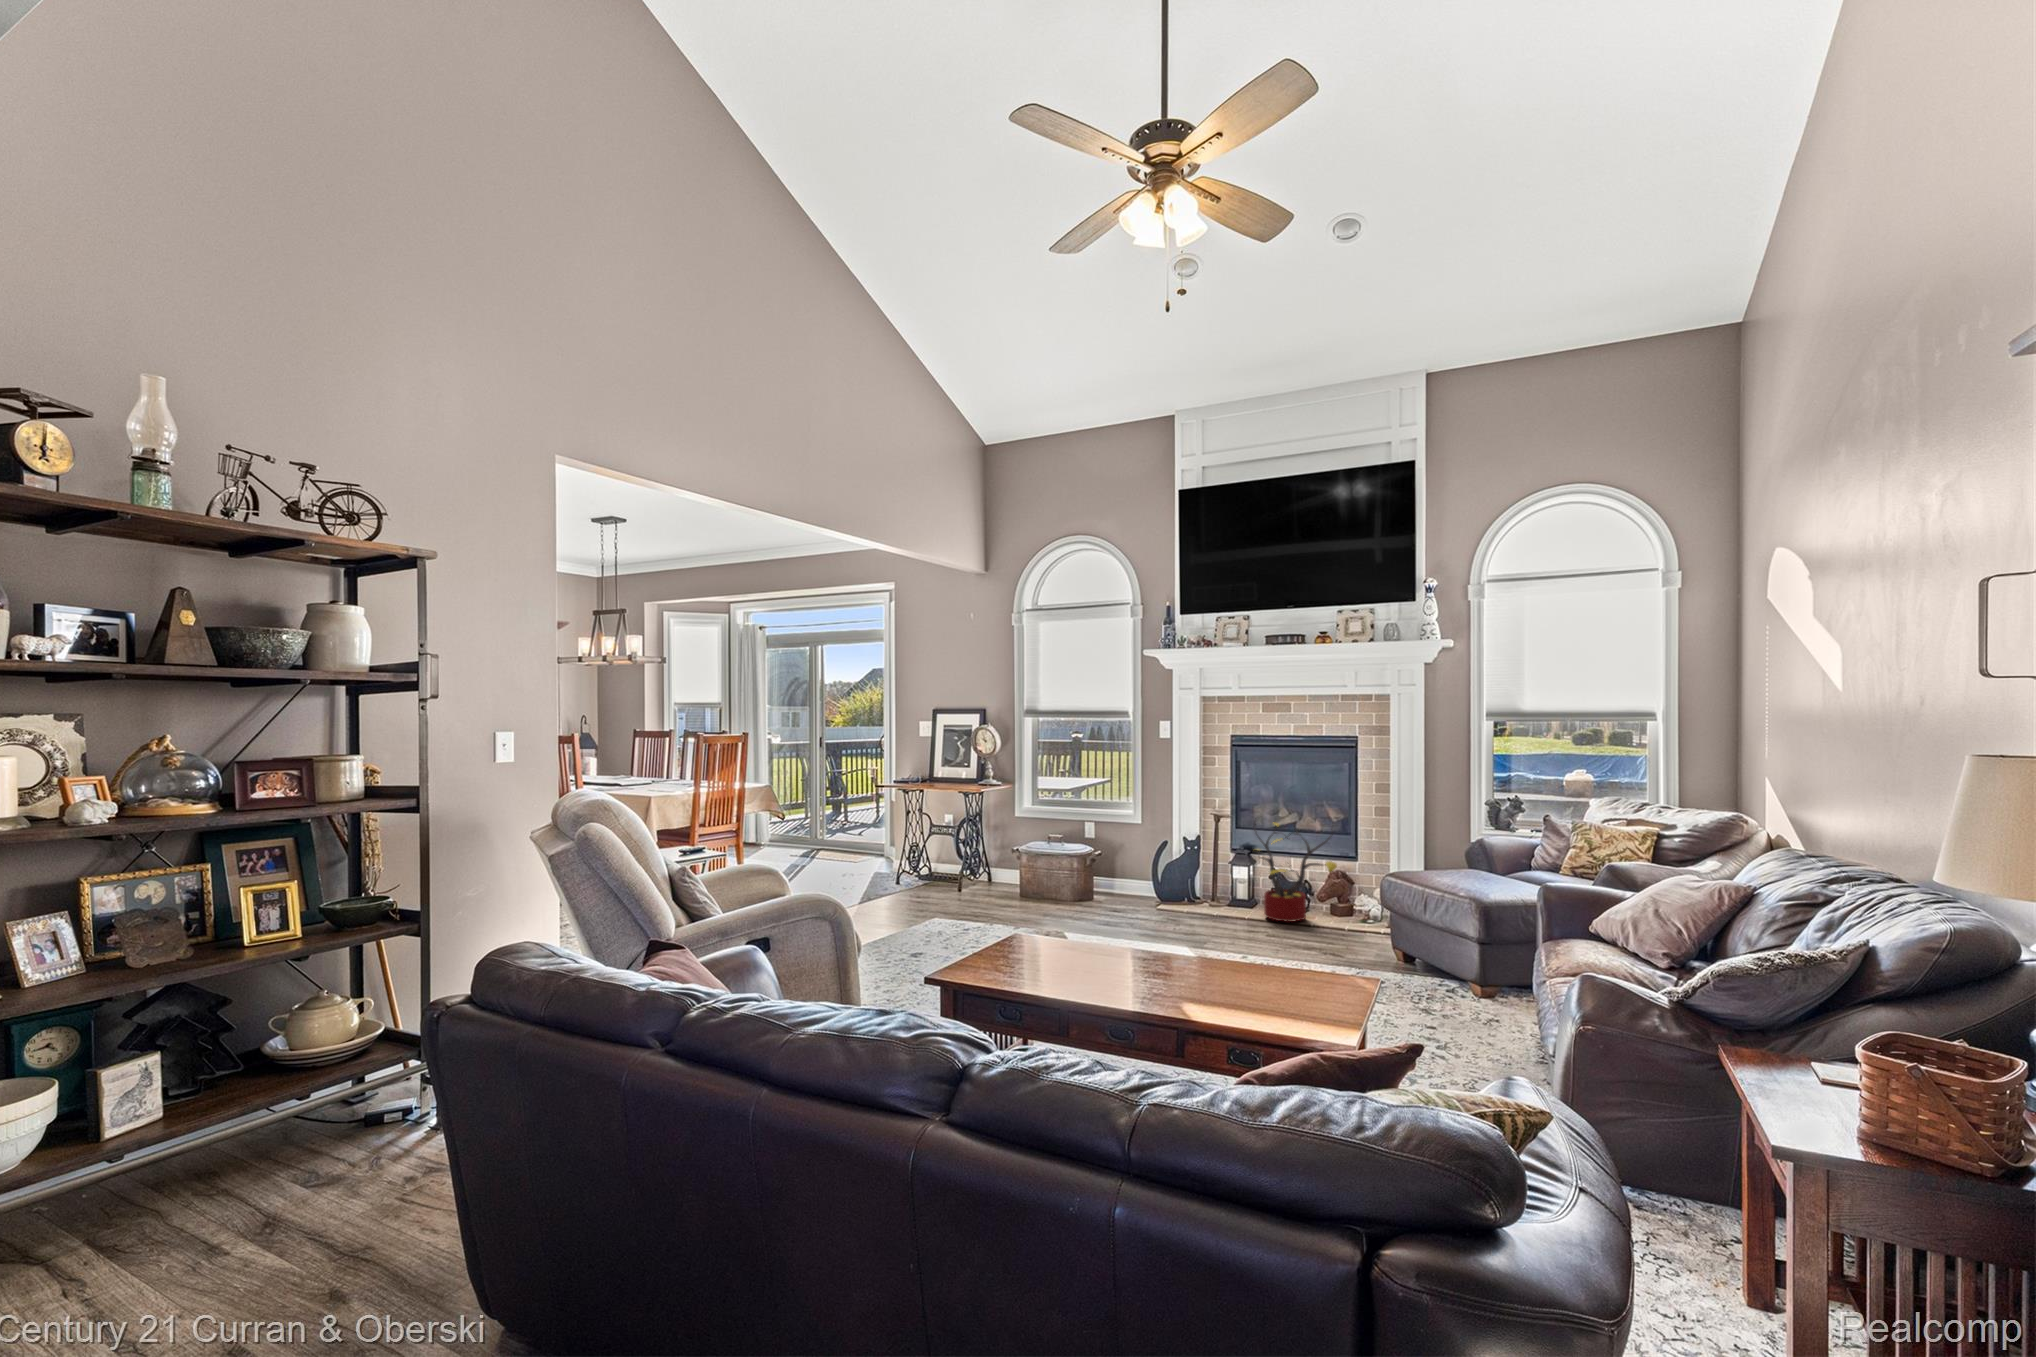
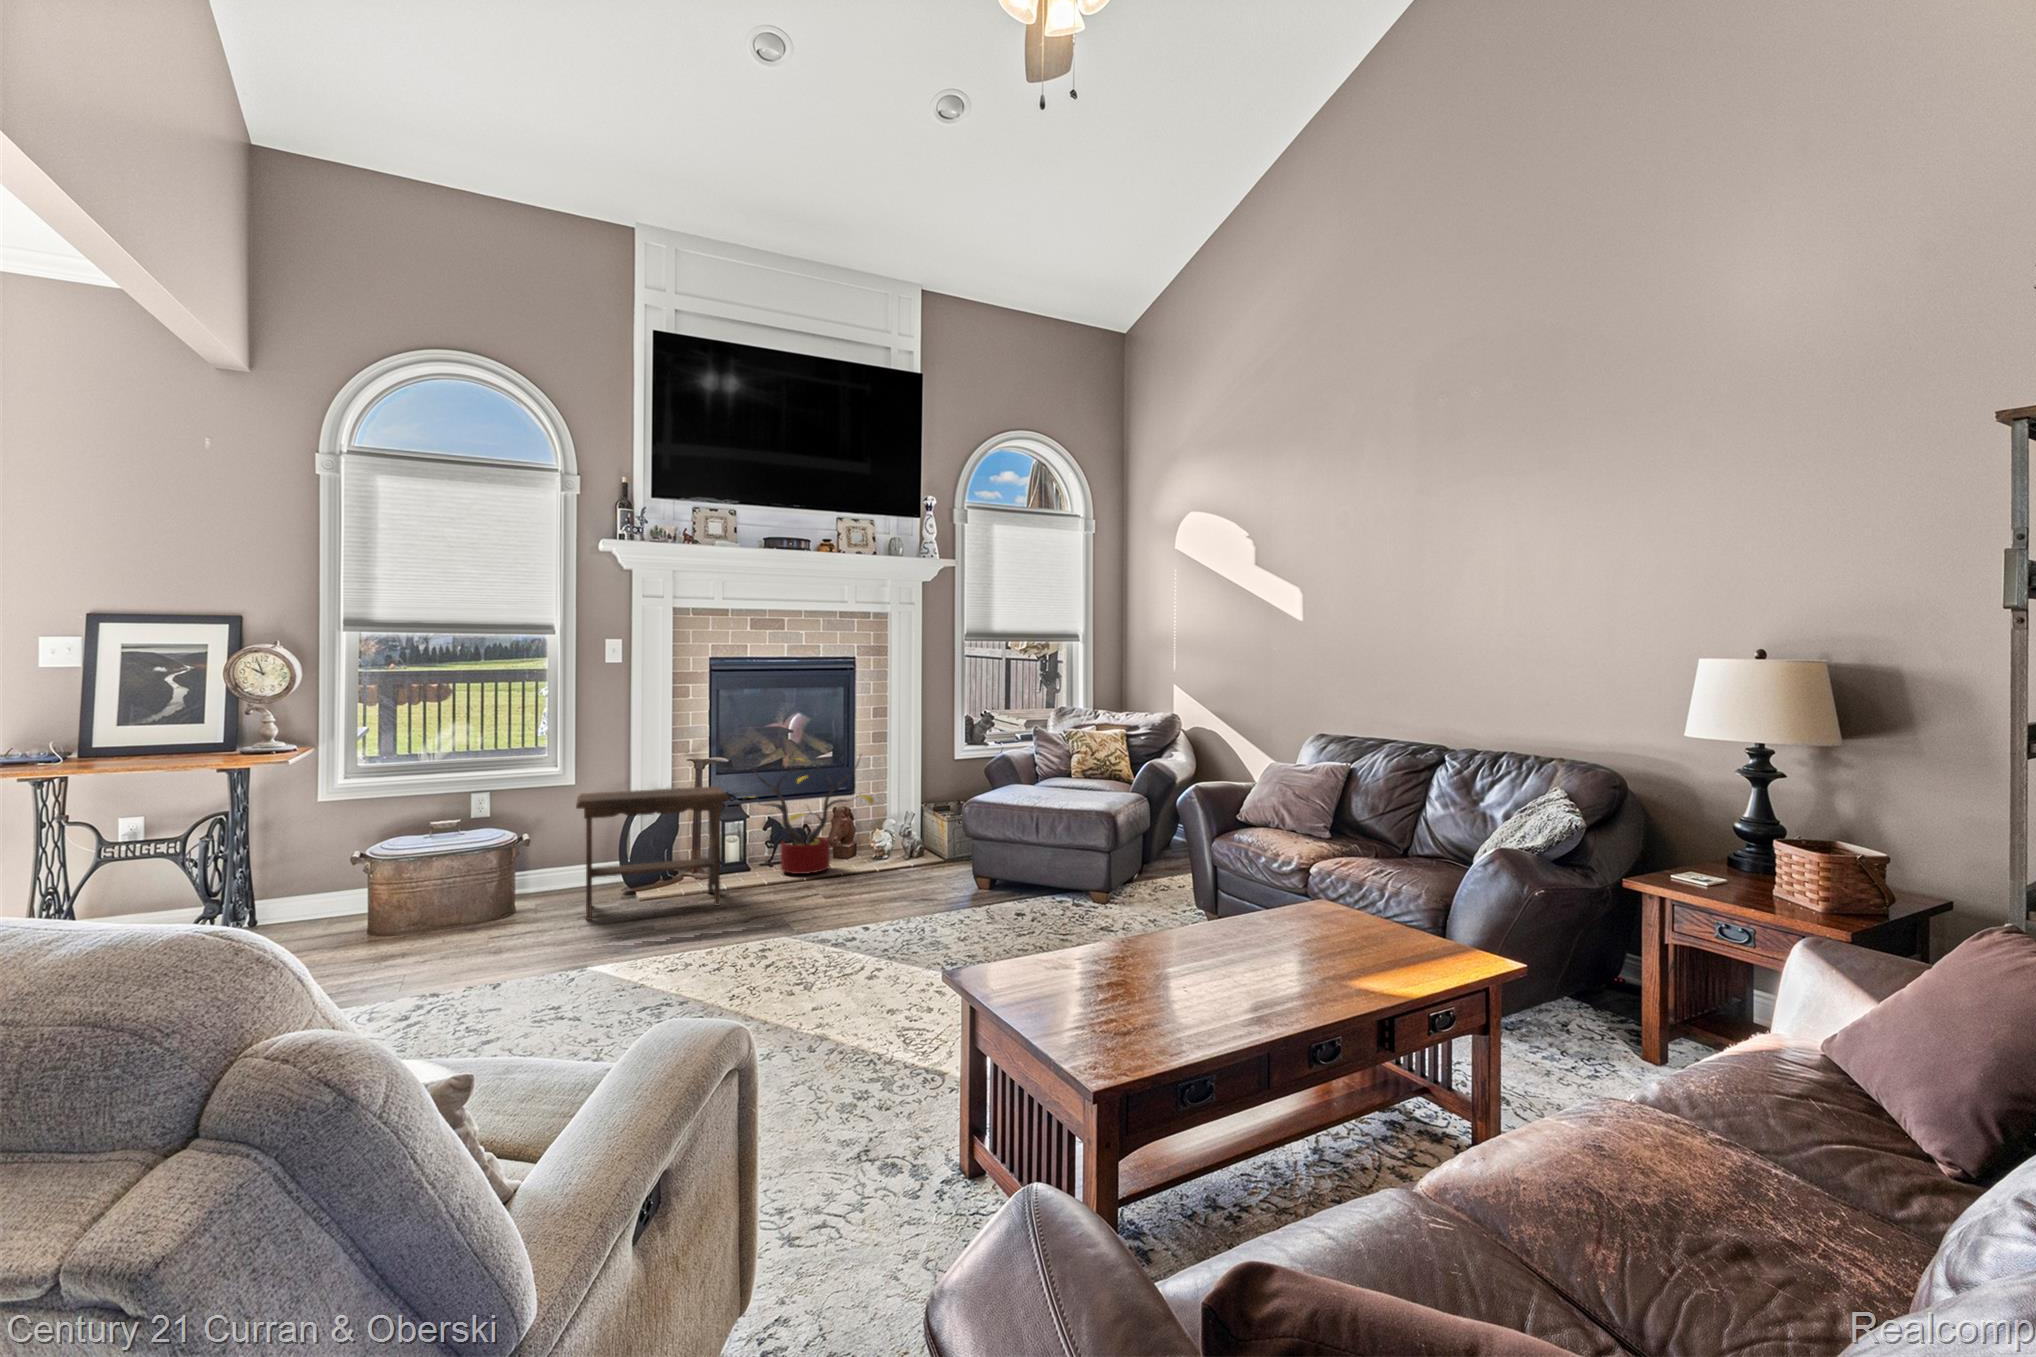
footstool: none [1091,831,1202,927] -> present [576,786,730,920]

